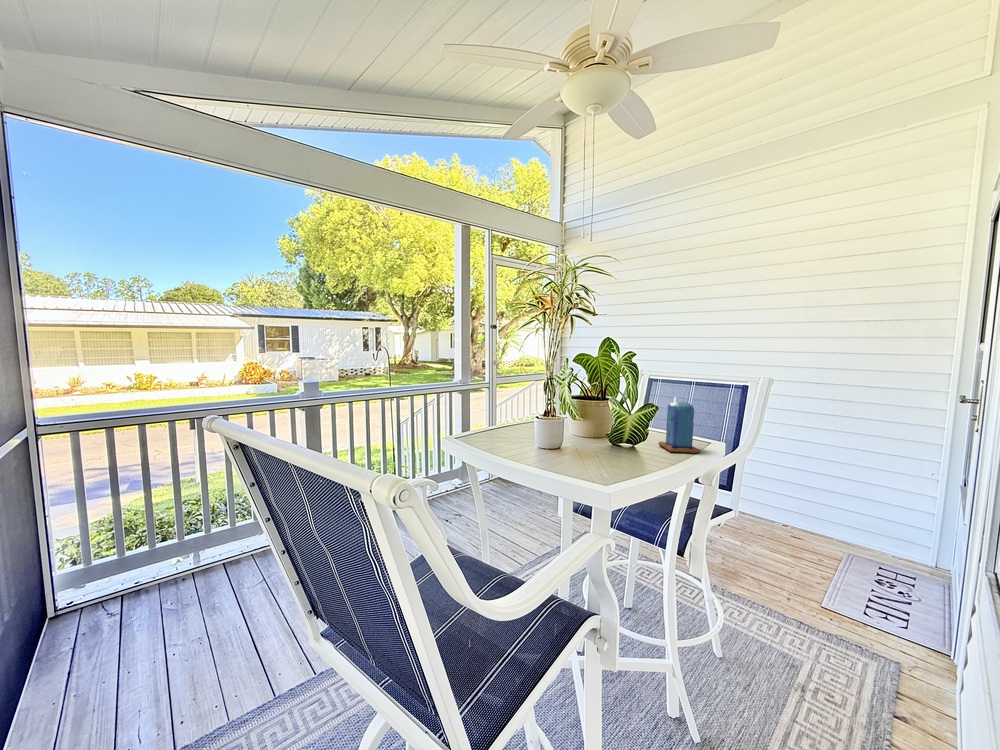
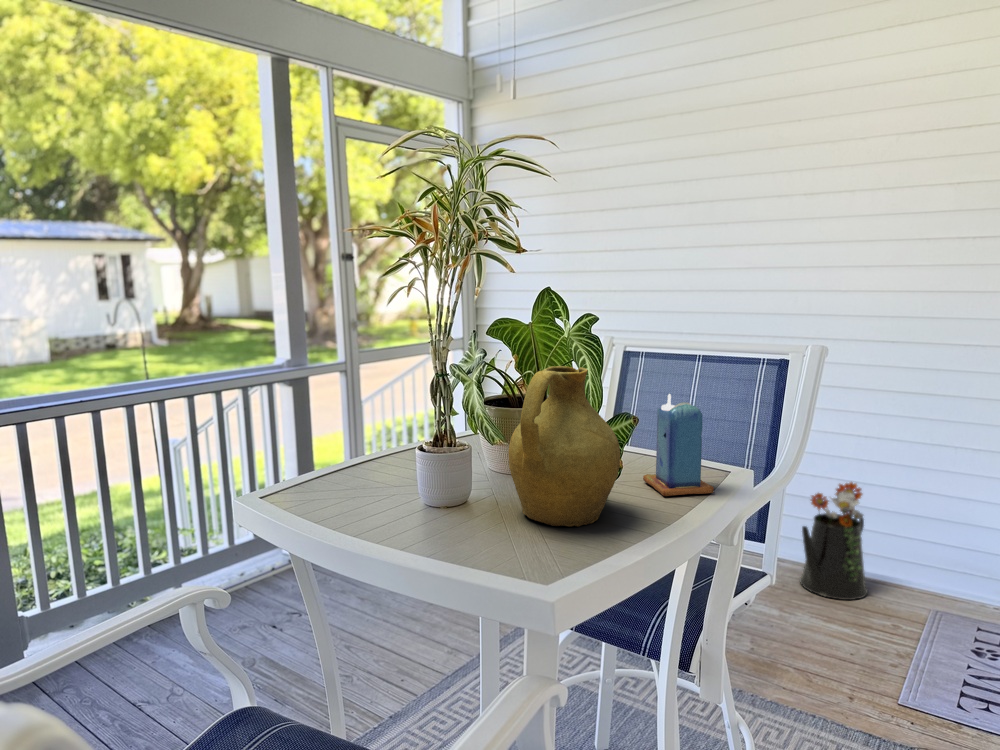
pitcher: none [585,376,646,461] -> present [508,366,620,527]
watering can: none [757,469,804,544] -> present [800,482,868,600]

